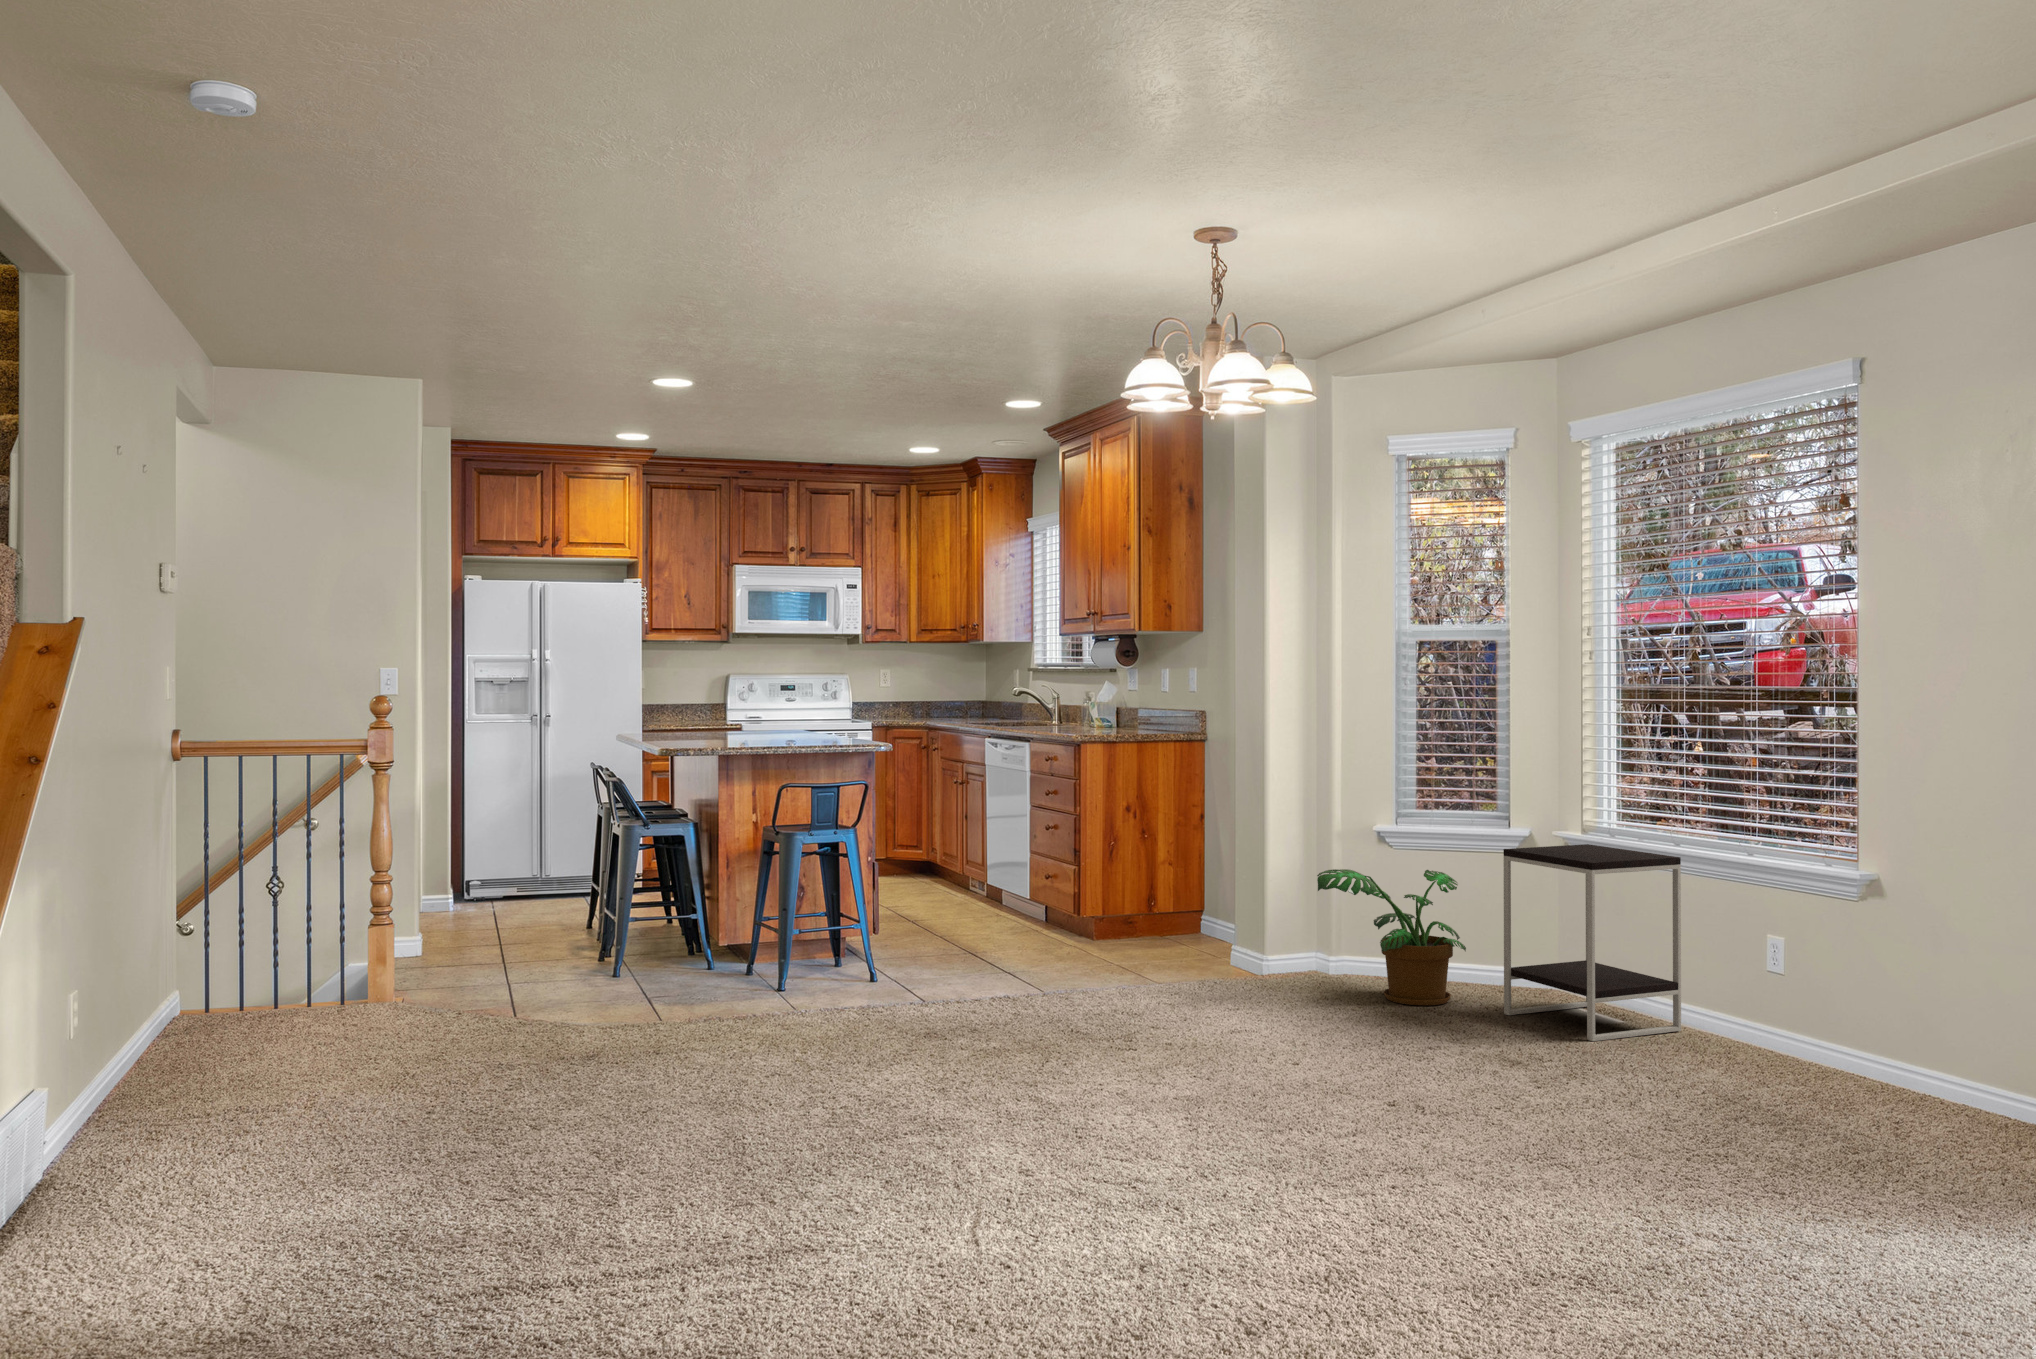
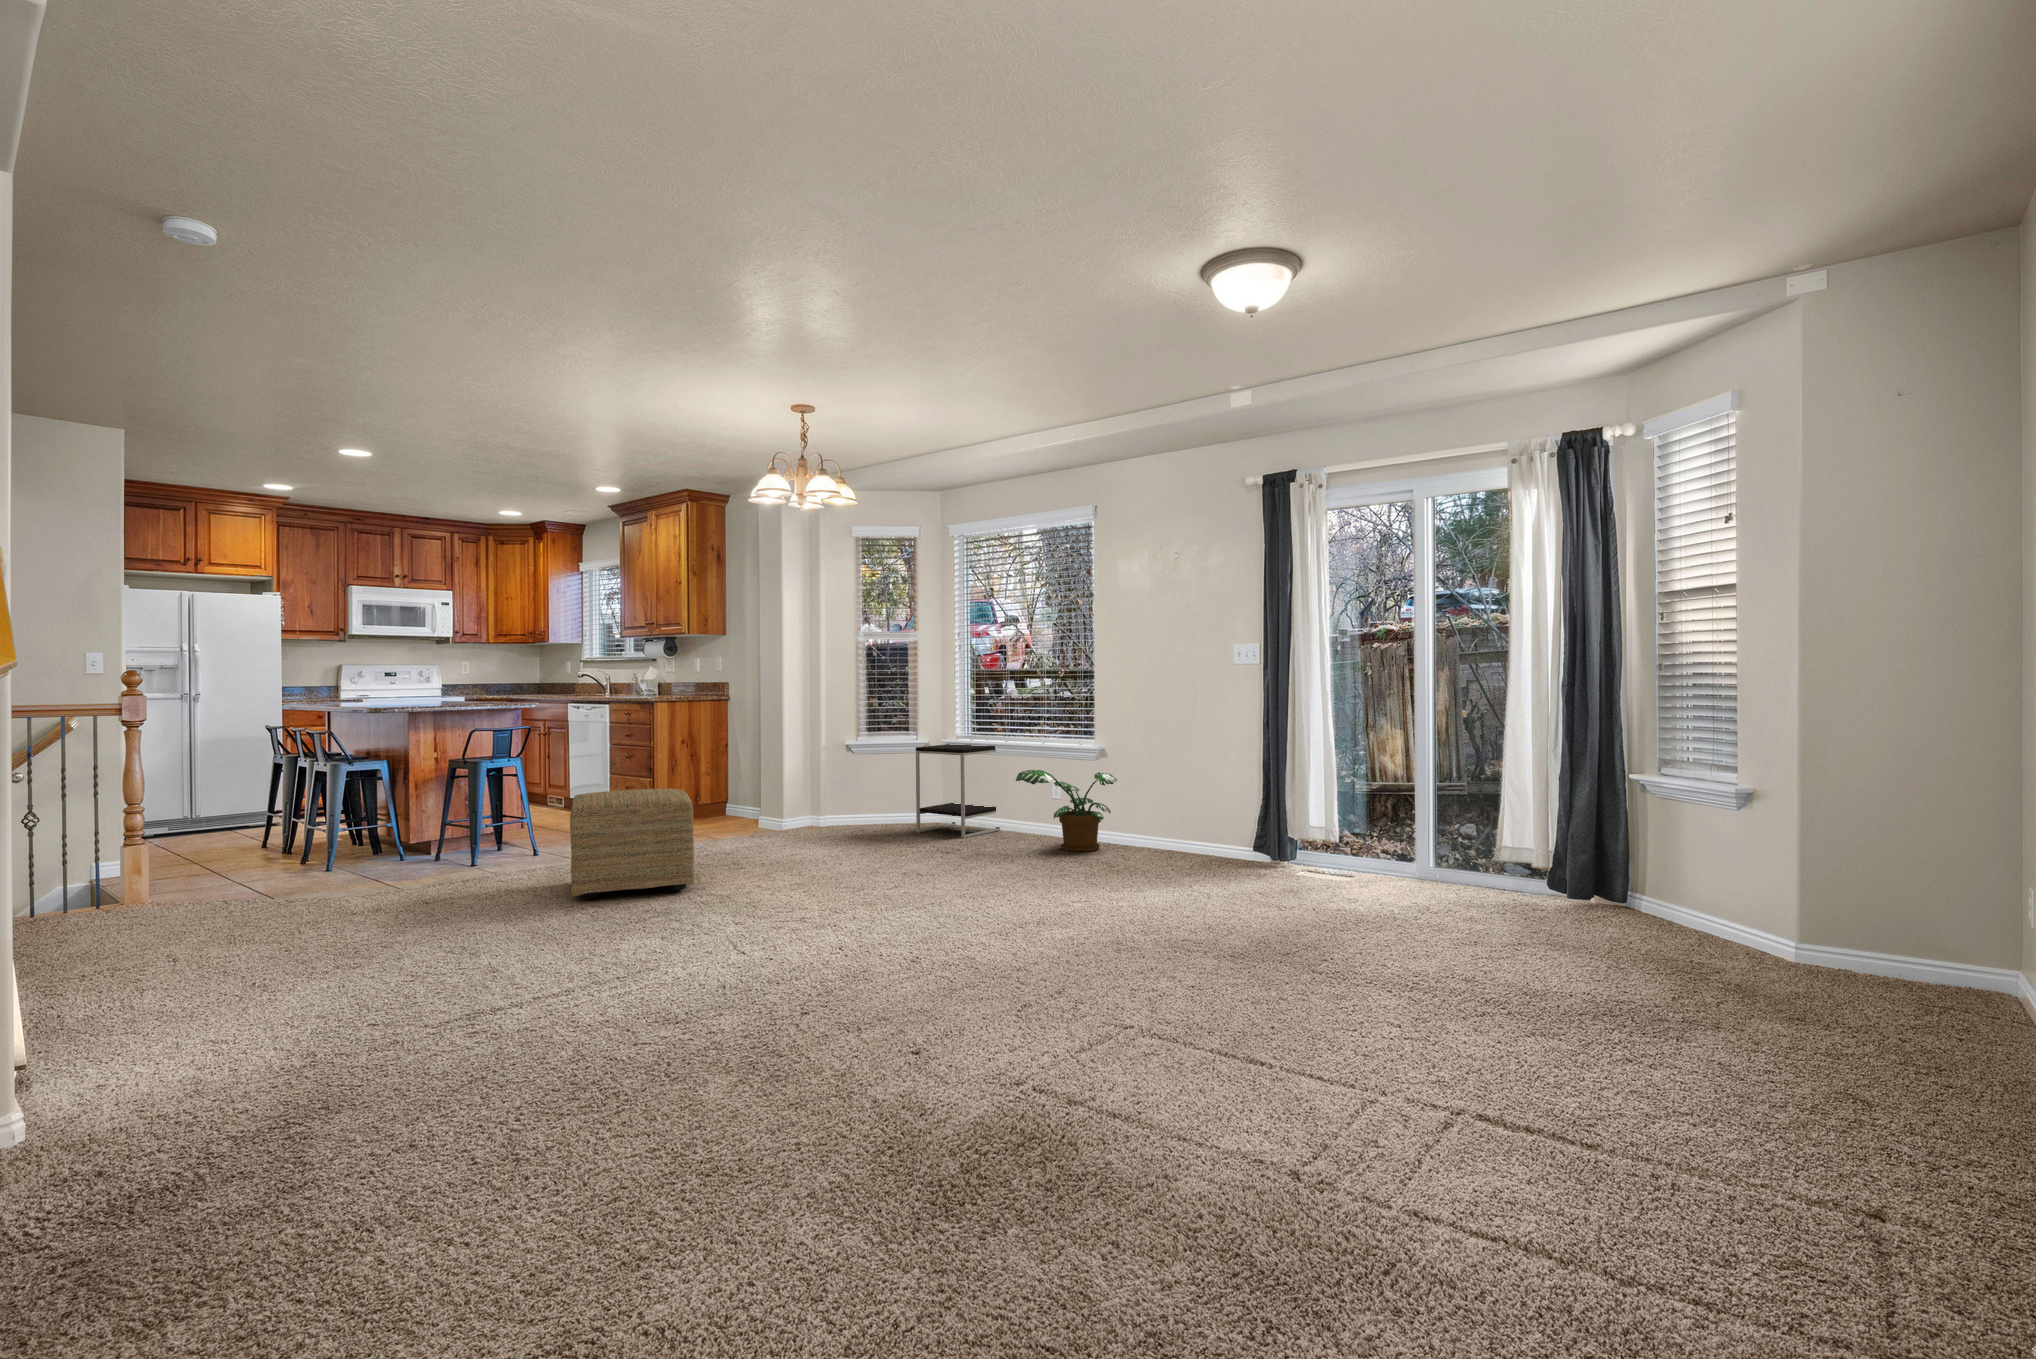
potted plant: present [1317,869,1466,1006] -> present [1016,770,1117,852]
ottoman: none [823,906,1036,1095] -> present [570,789,694,900]

